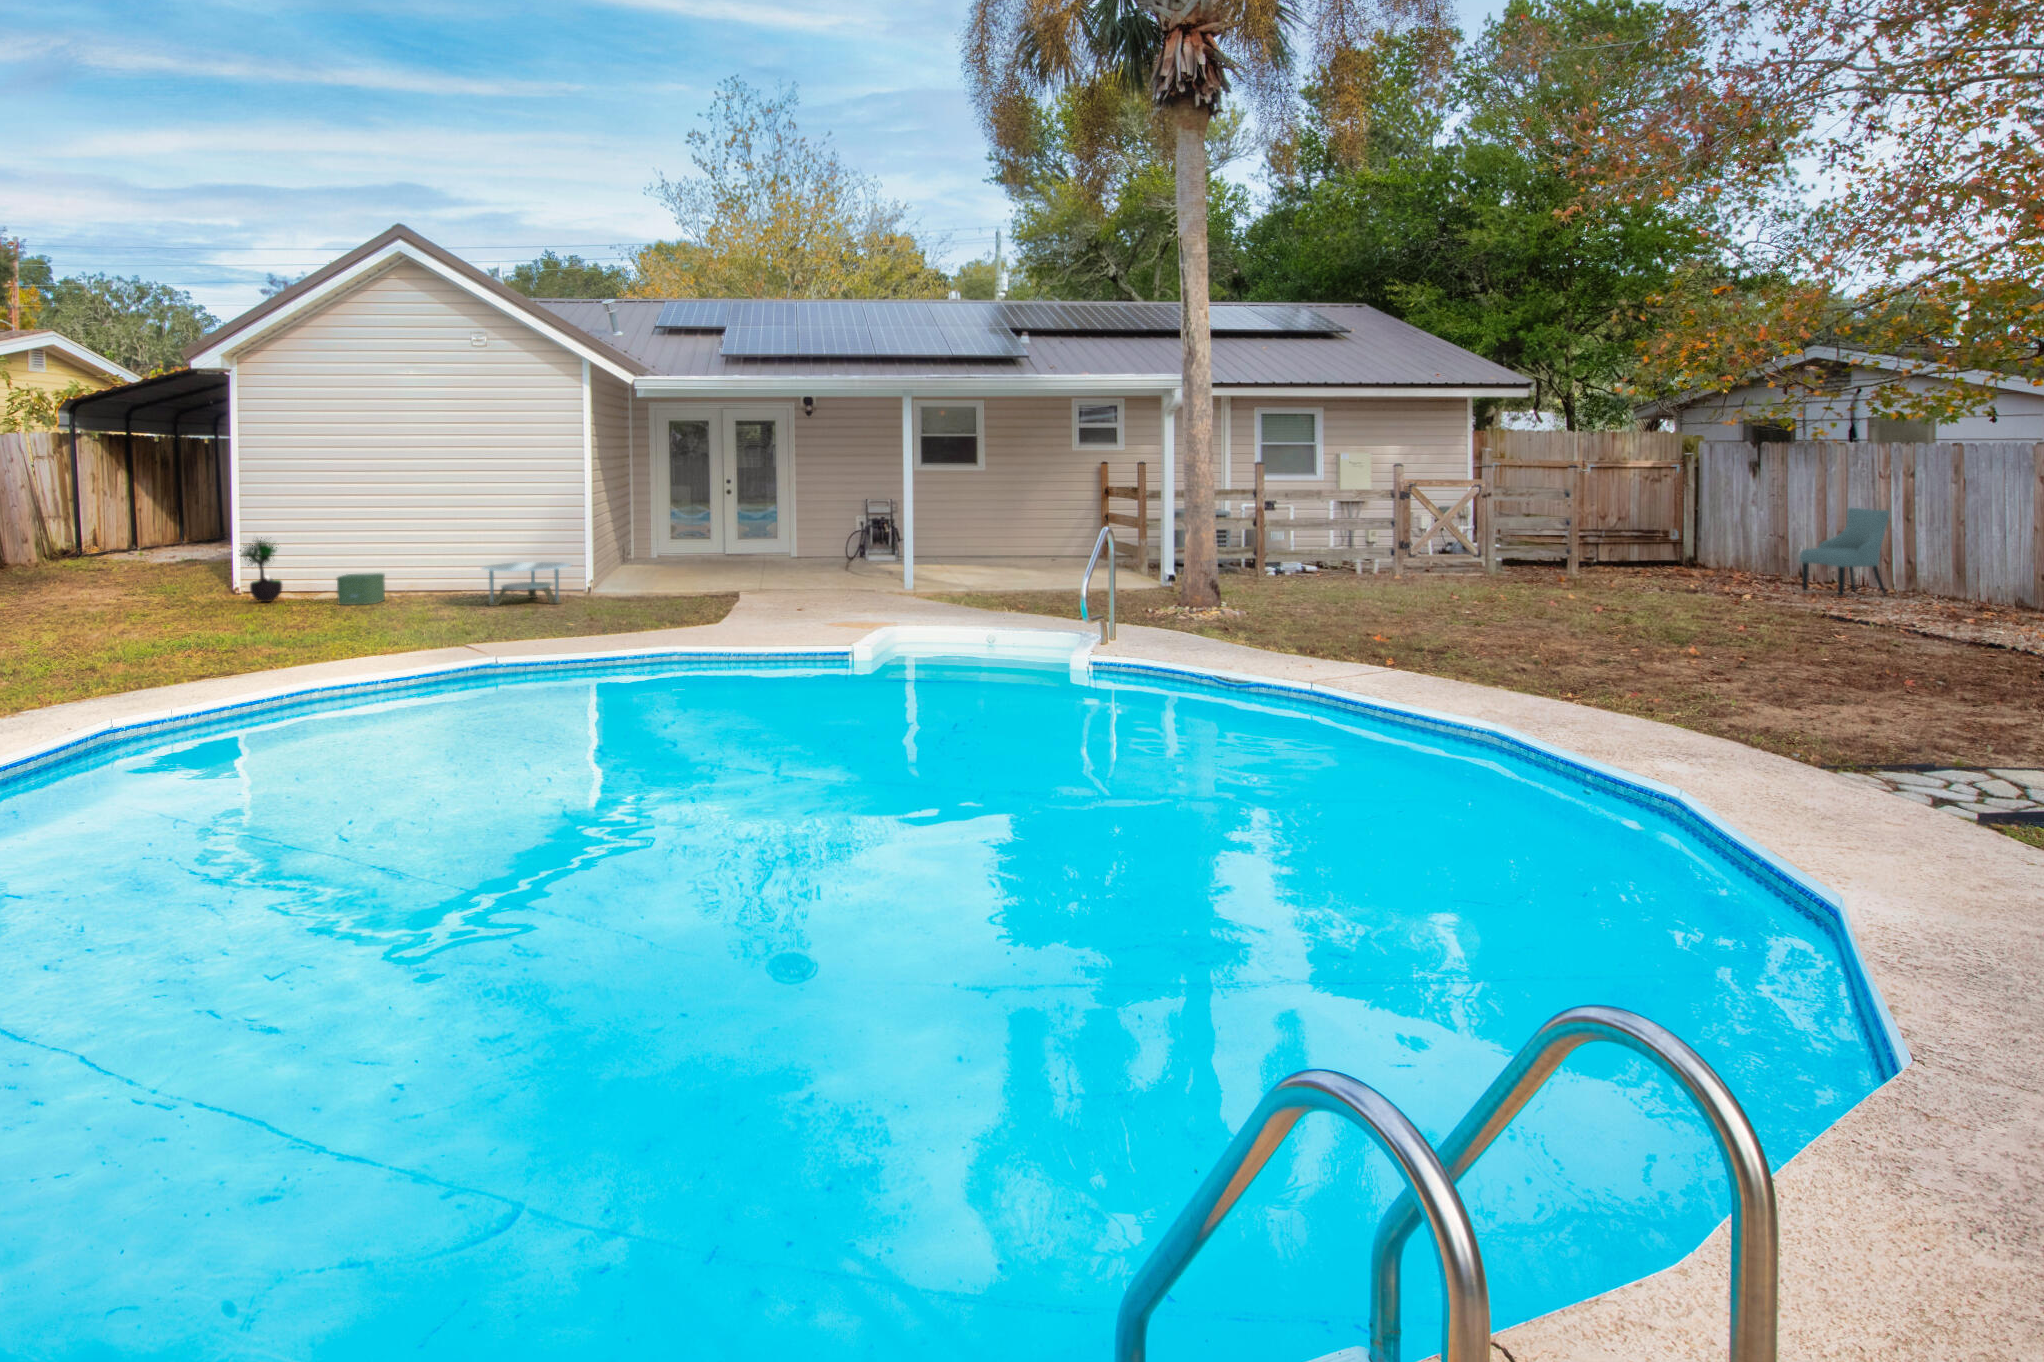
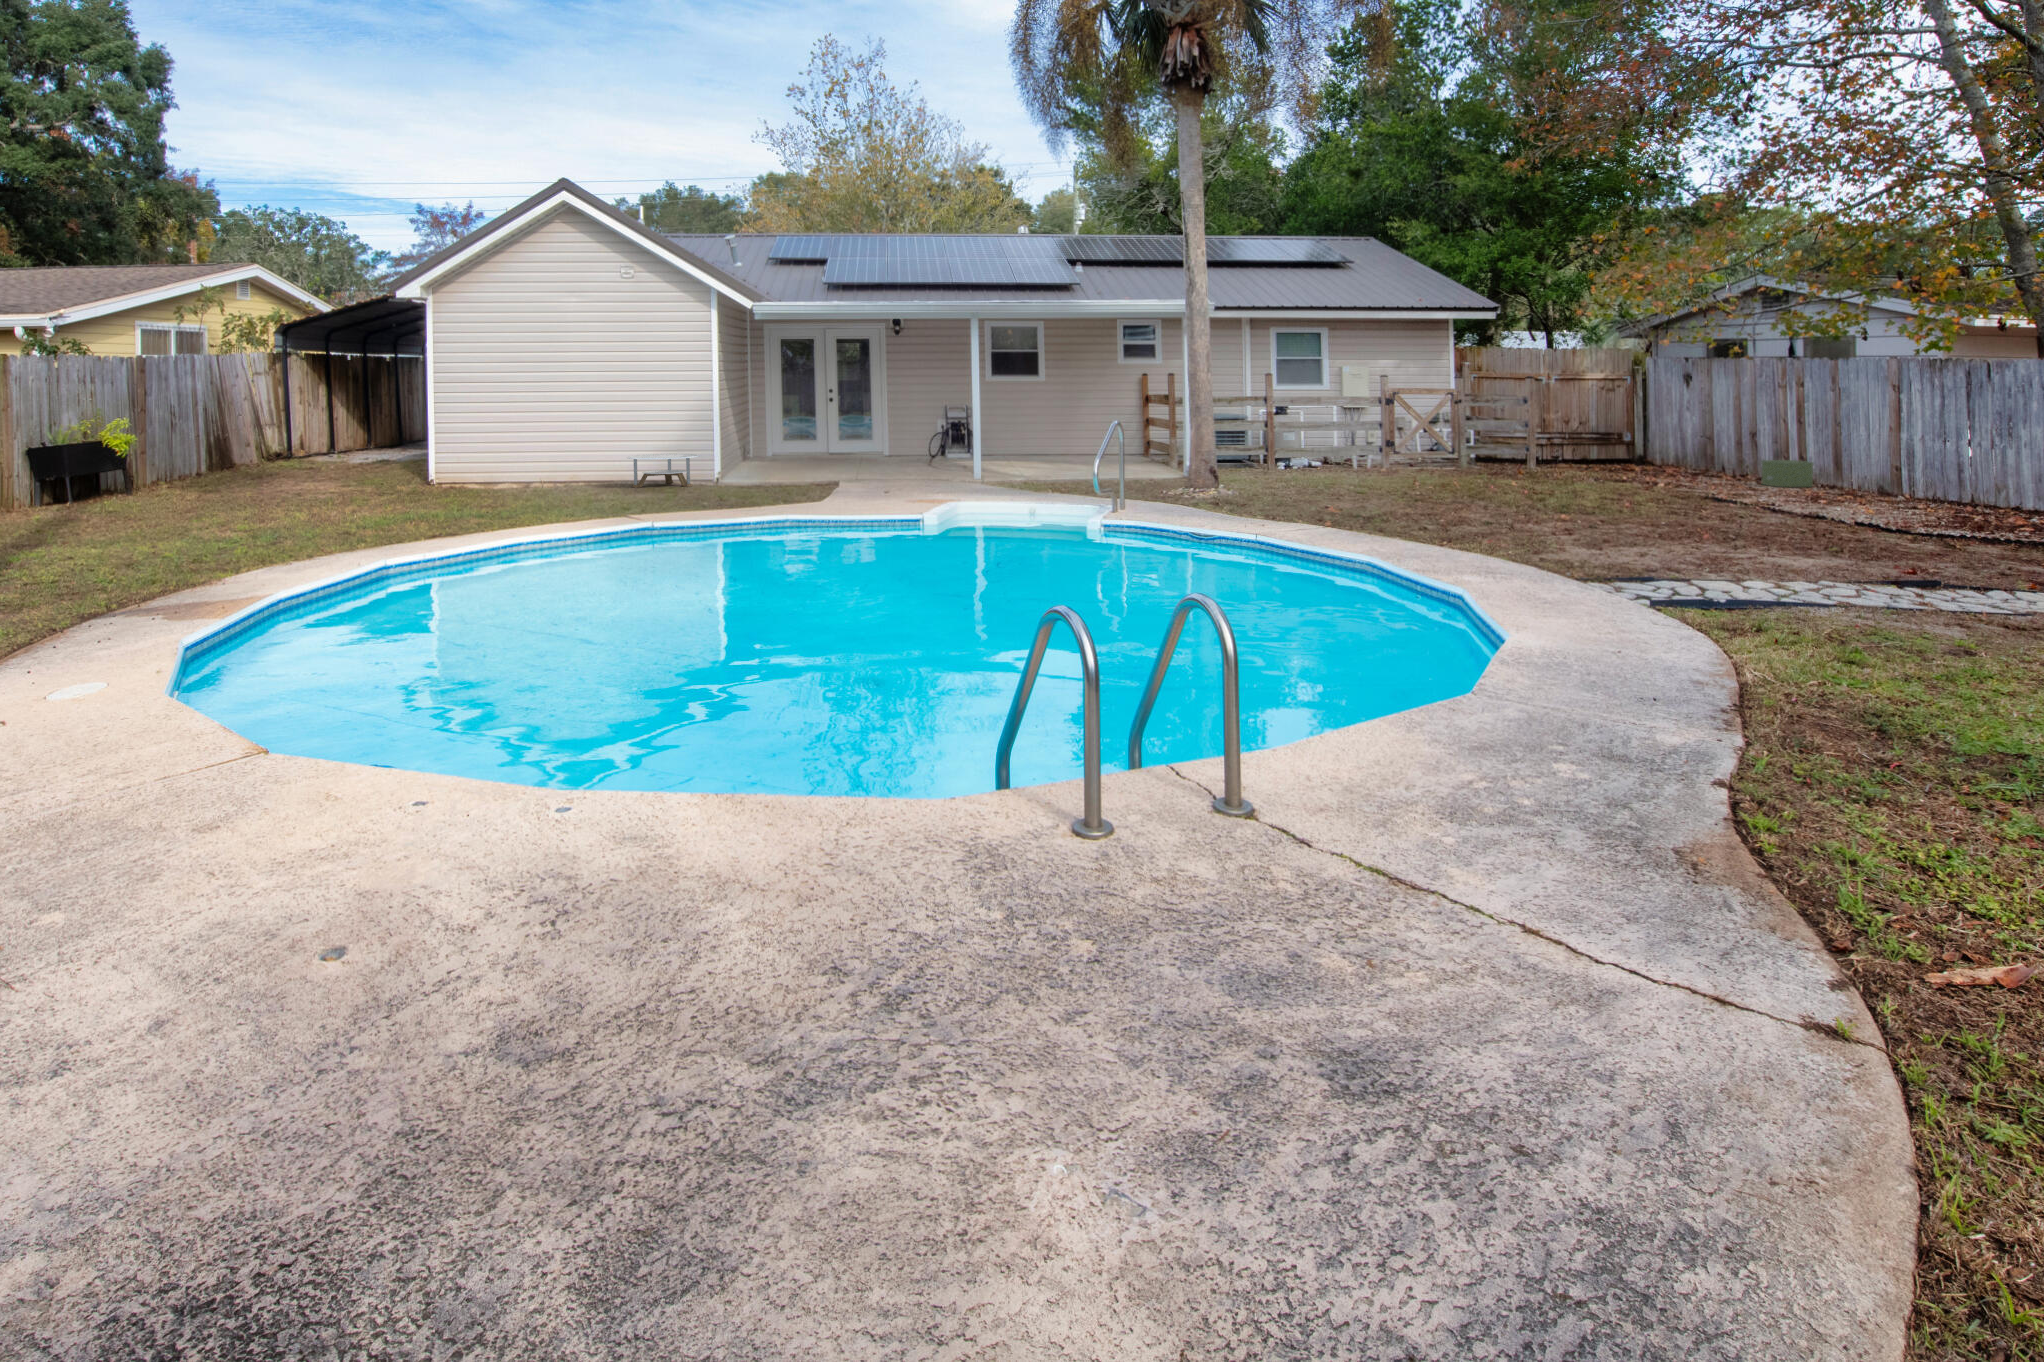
chair: present [1799,508,1890,597] -> none [1687,409,1754,480]
potted tree: present [239,537,282,602] -> none [430,430,466,486]
storage box: present [337,573,385,605] -> present [1761,460,1813,487]

